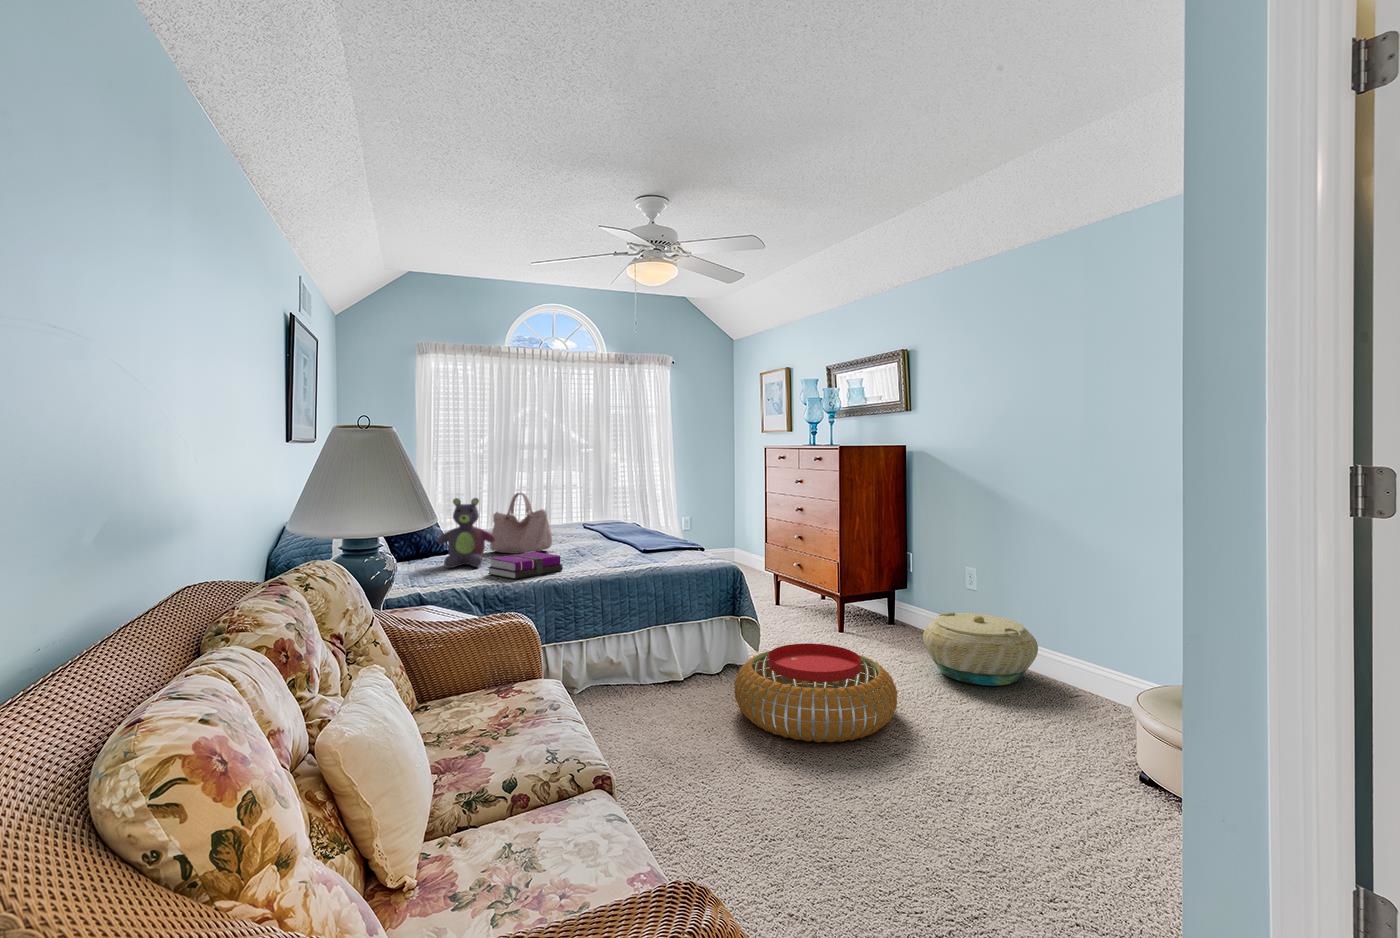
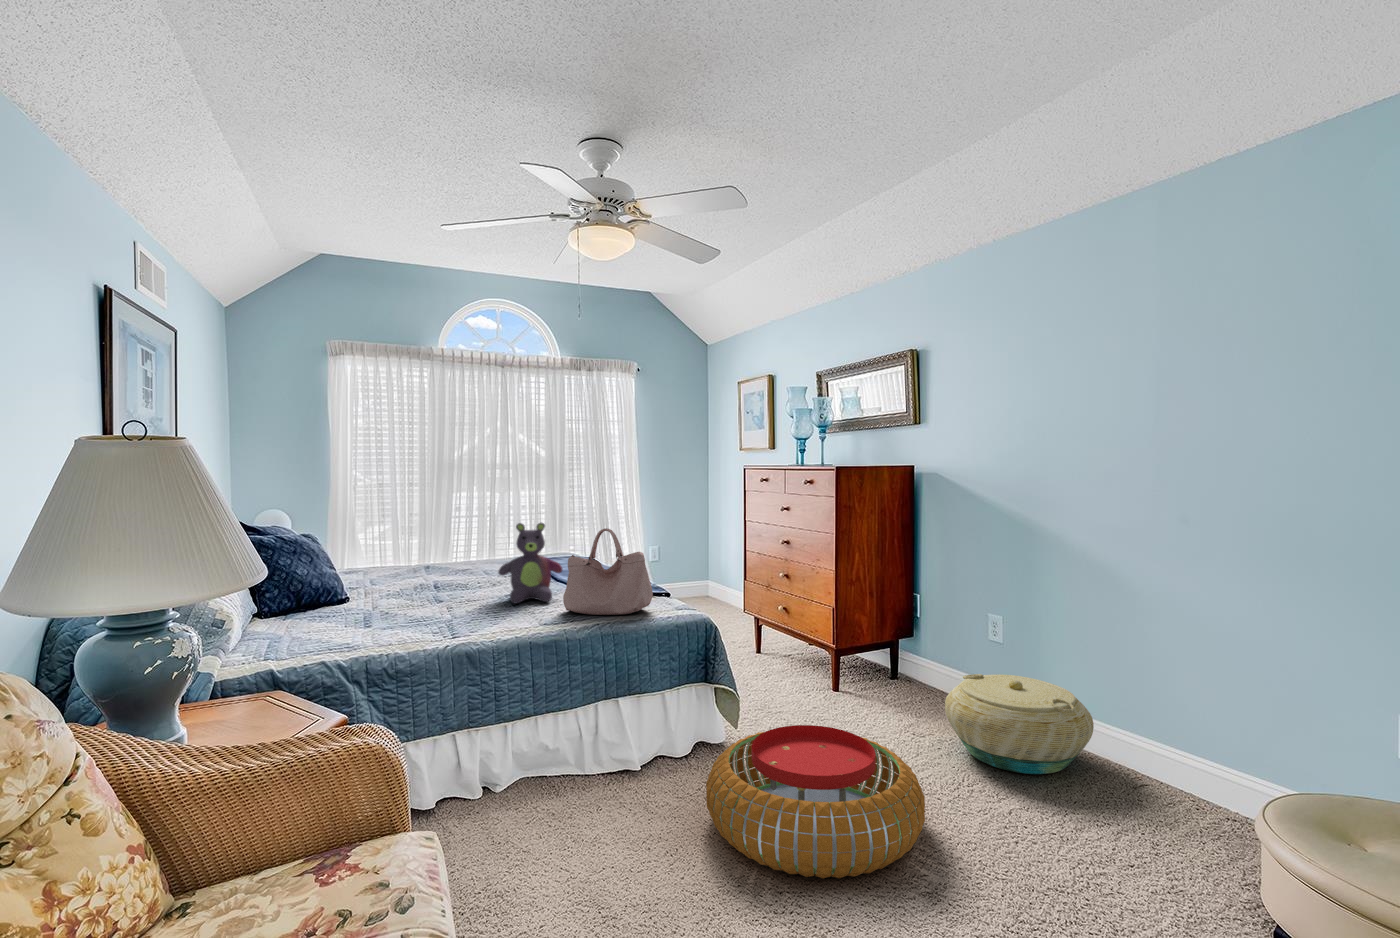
handbag: present [490,493,552,554] -> present [563,528,653,615]
stuffed bear: present [438,498,495,568] -> present [499,523,563,603]
notebook: present [488,552,563,579] -> none [380,603,482,644]

